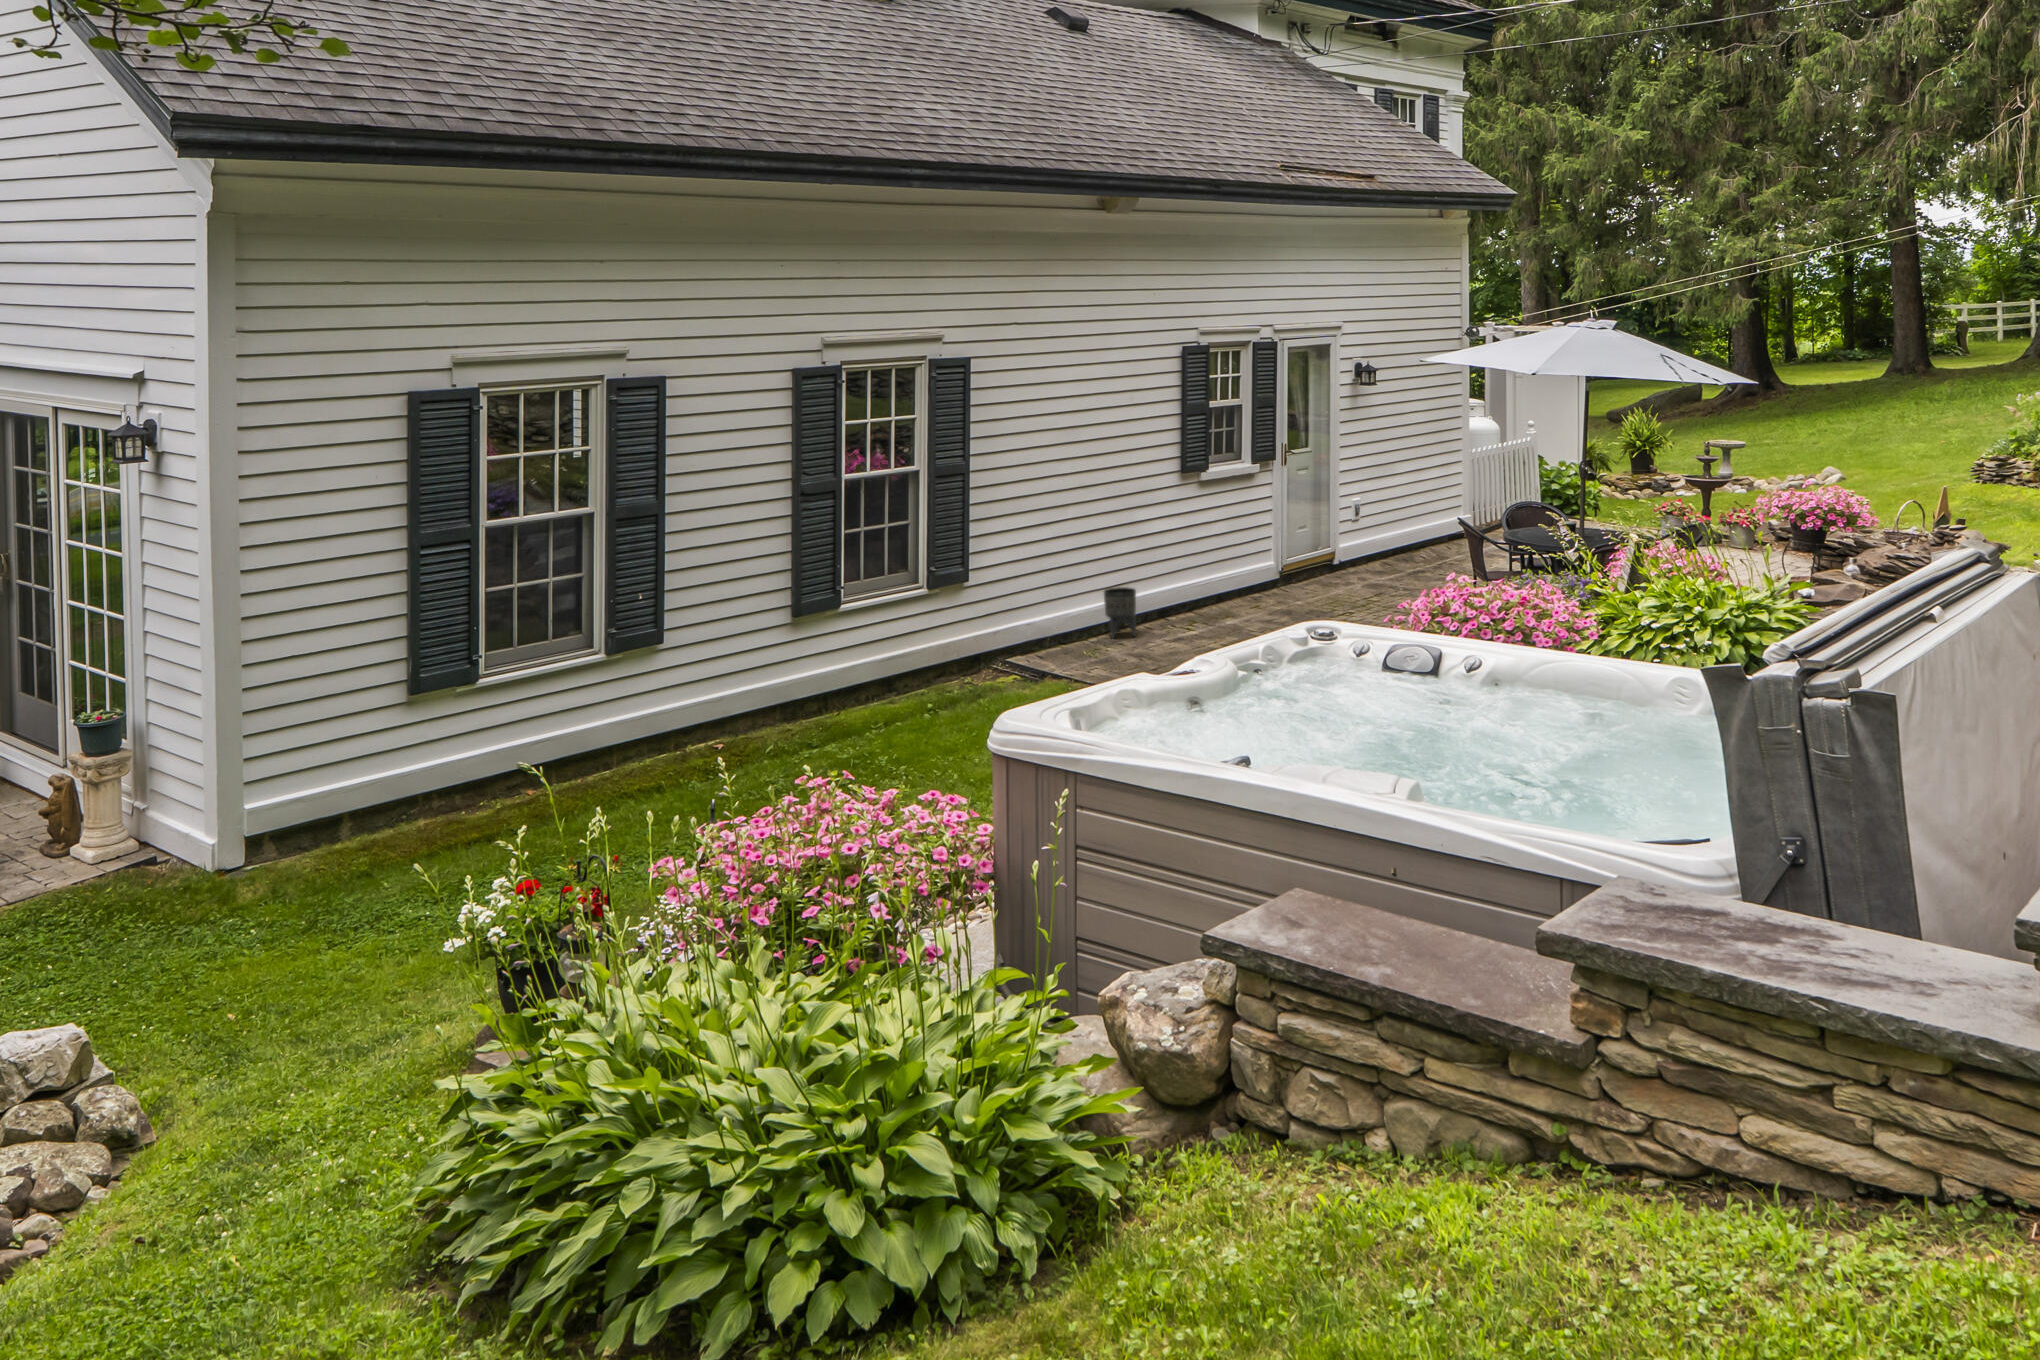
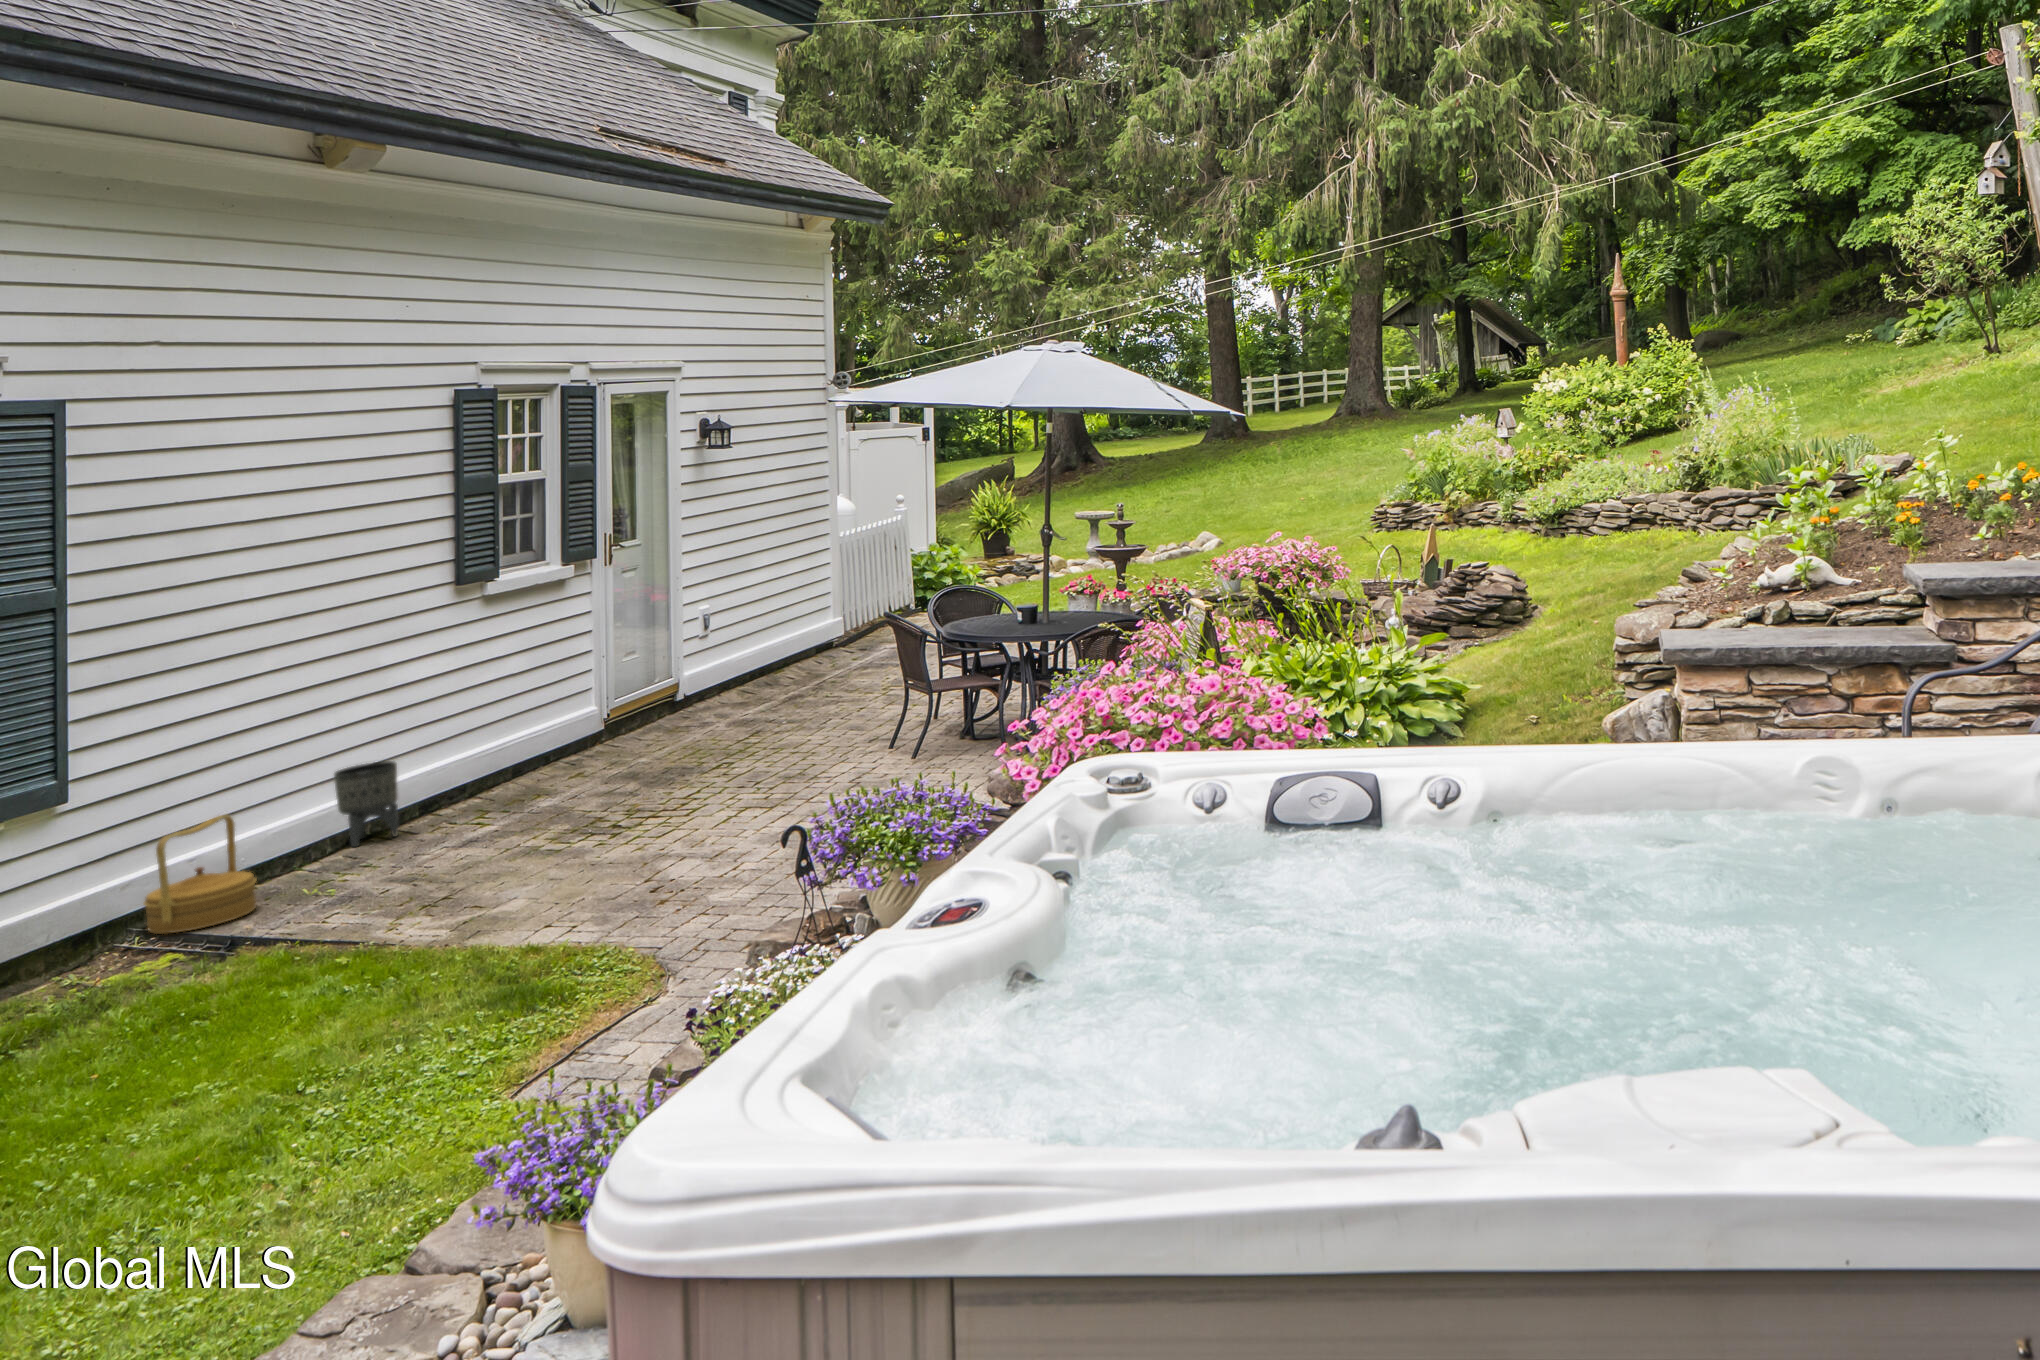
woven basket: none [1004,607,1055,672] -> present [144,815,256,934]

